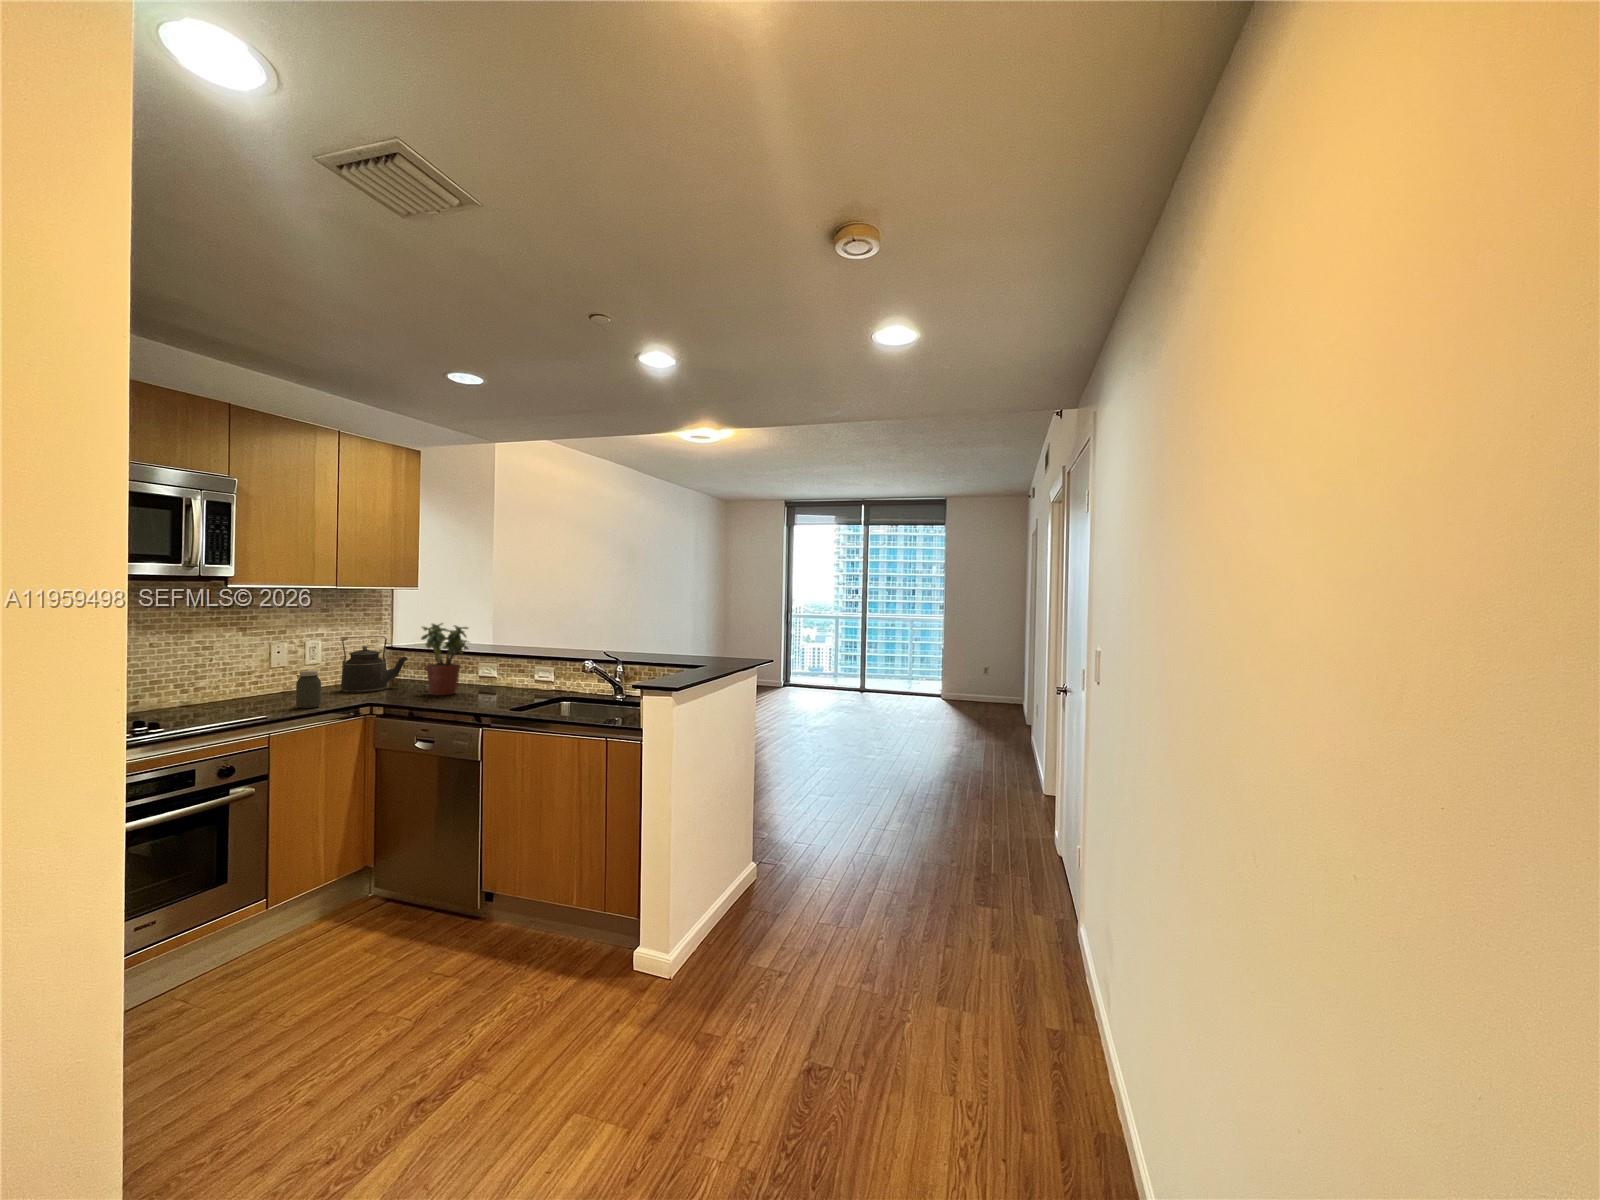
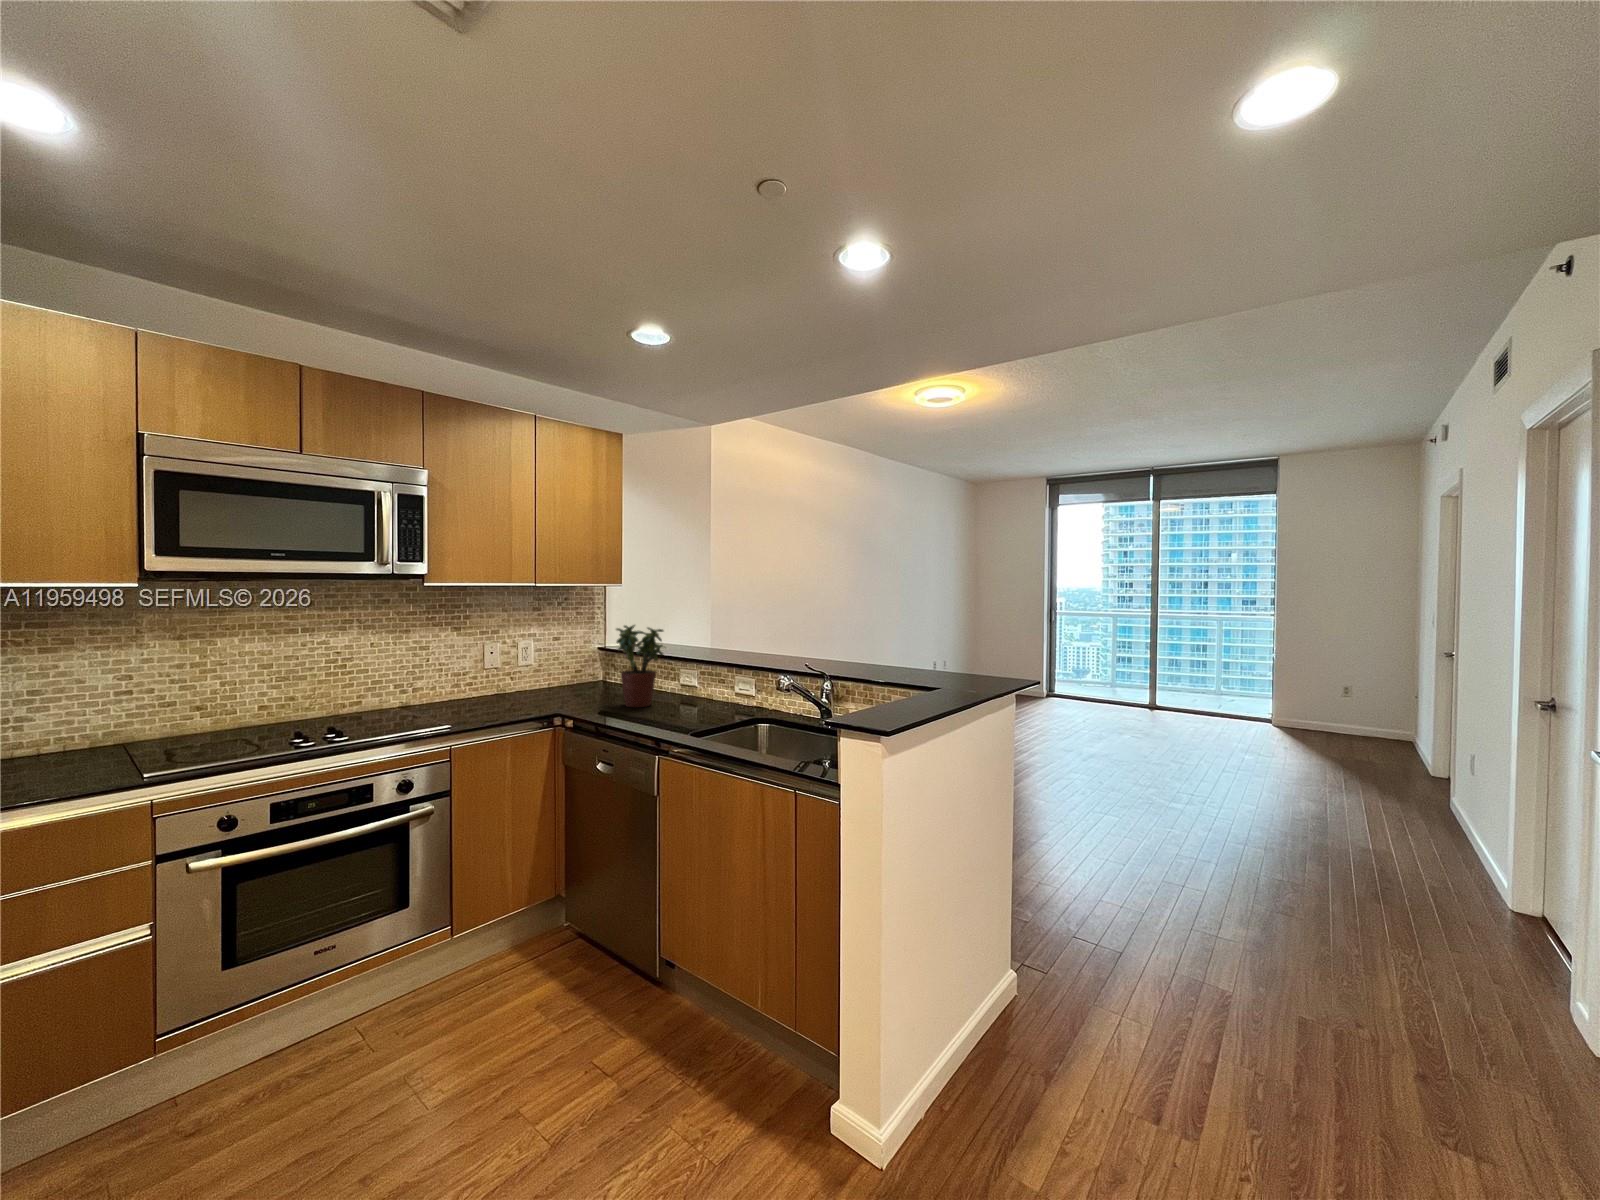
kettle: present [341,636,408,693] -> none [546,637,611,699]
jar: present [296,670,321,708] -> none [487,676,511,718]

